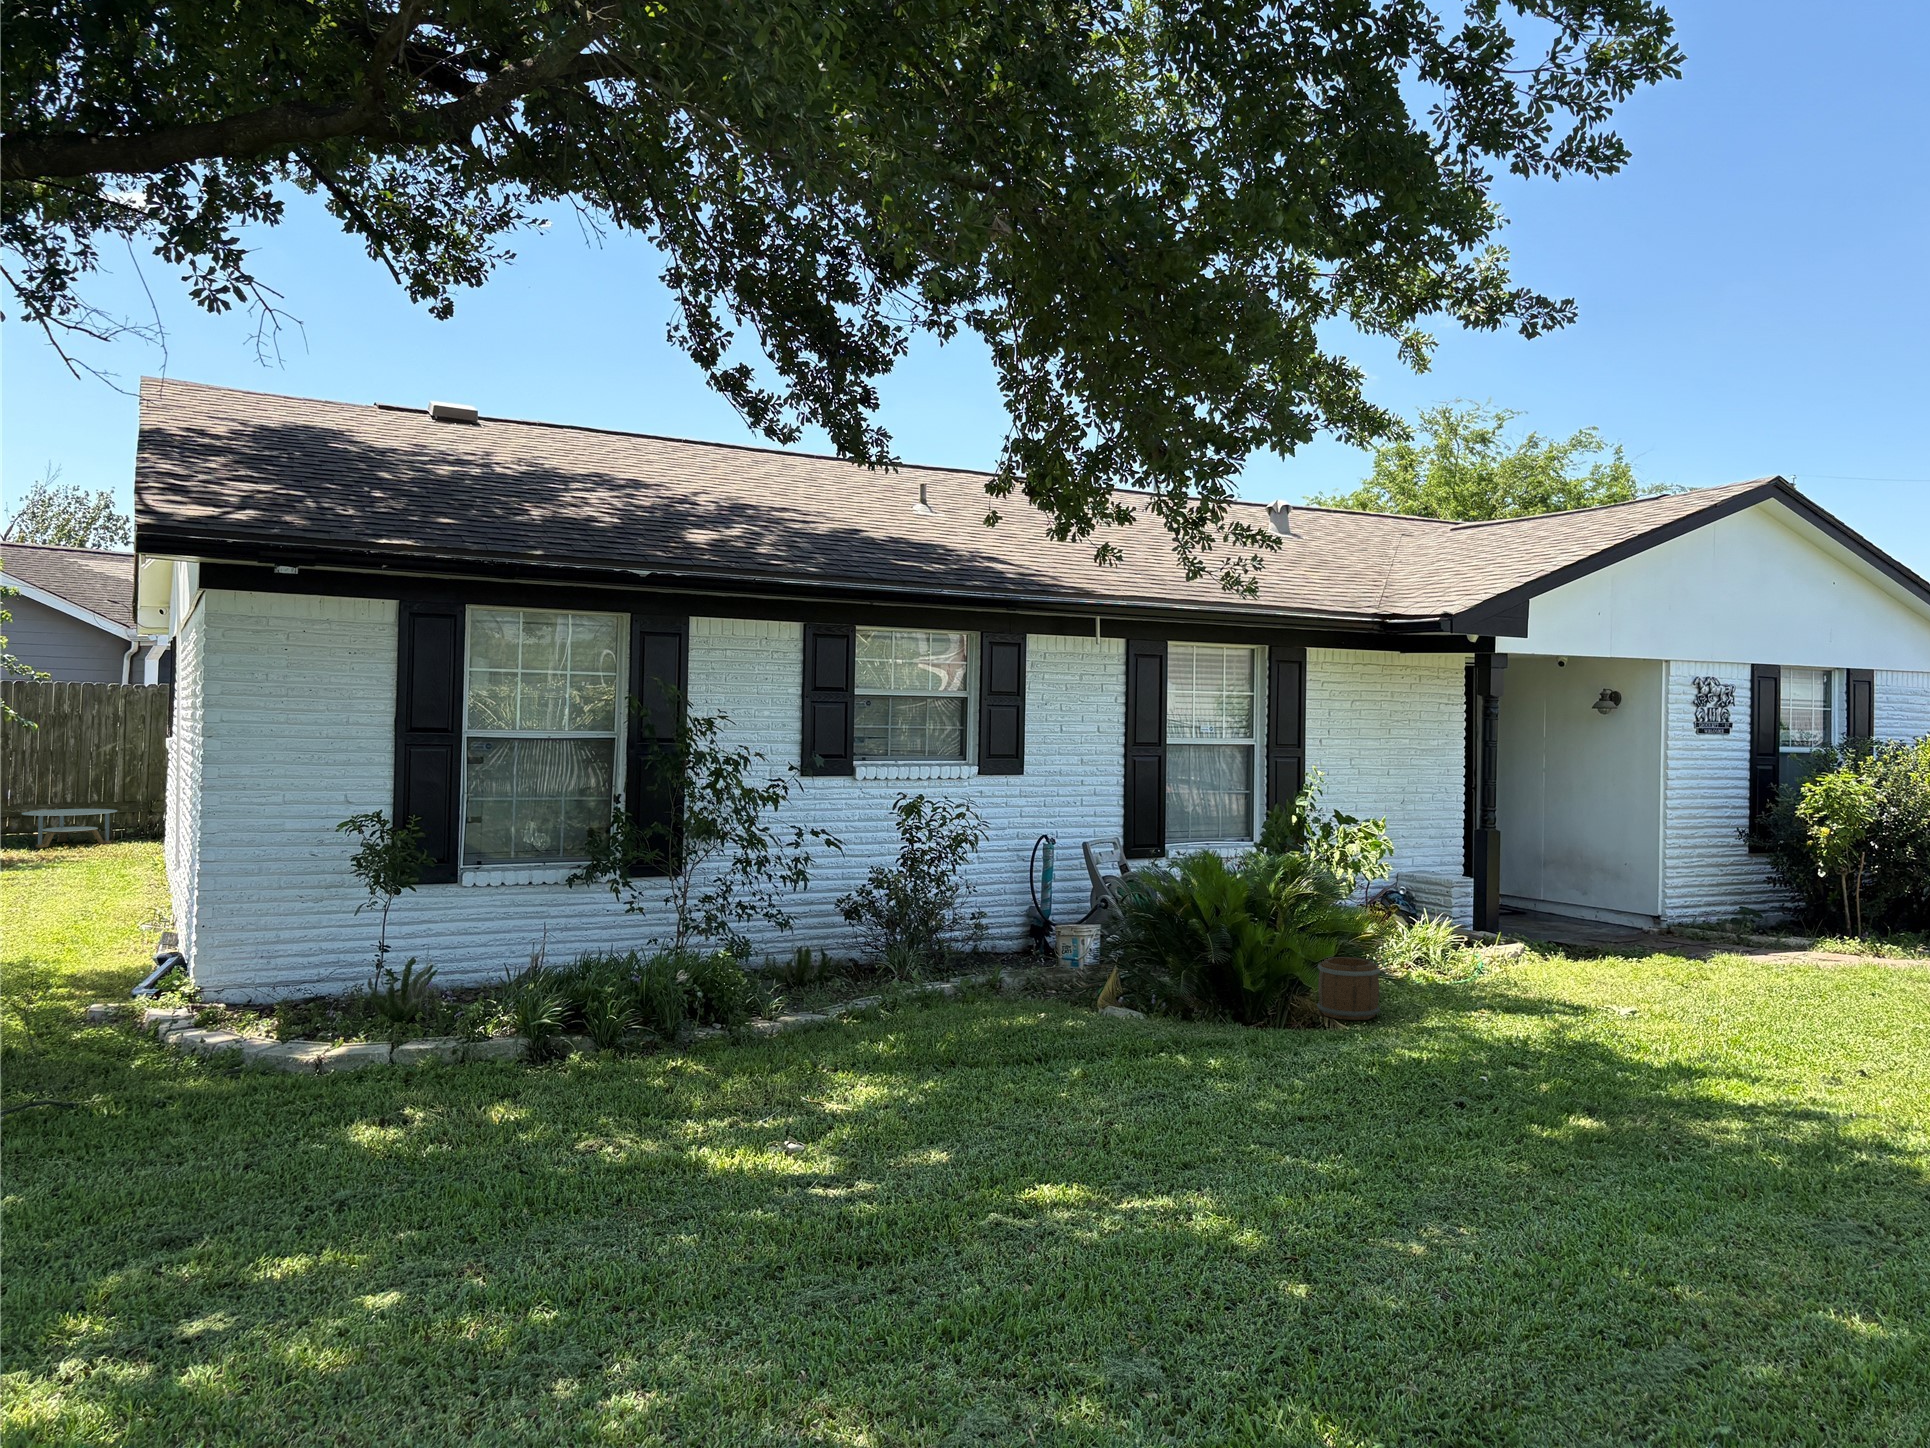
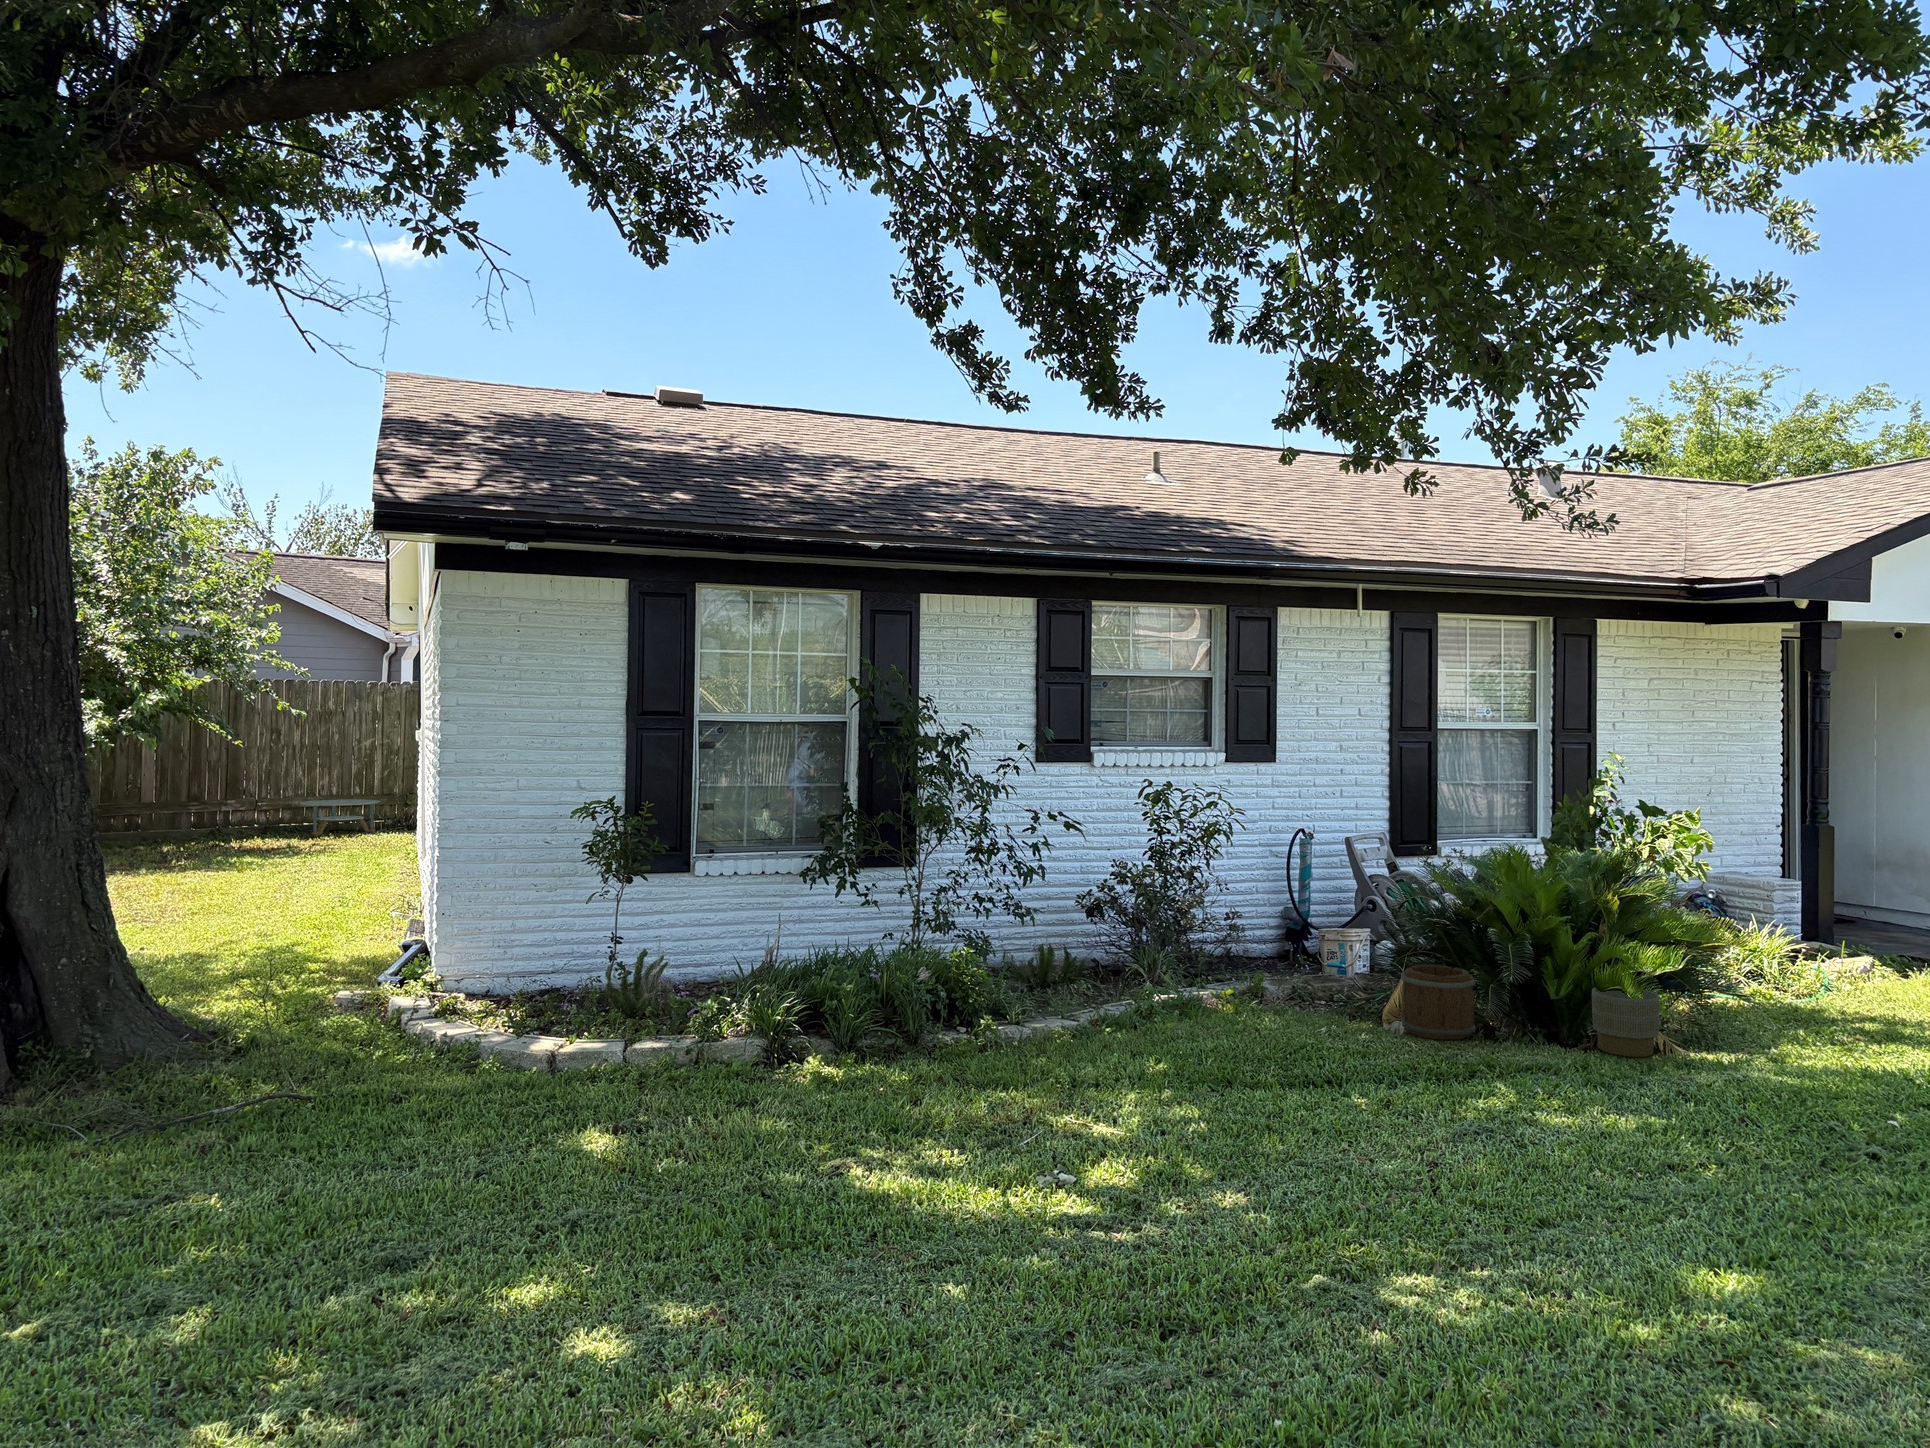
bucket: present [1317,957,1380,1020] -> present [1401,965,1476,1040]
planter: none [1252,969,1303,1027] -> present [1592,988,1660,1057]

